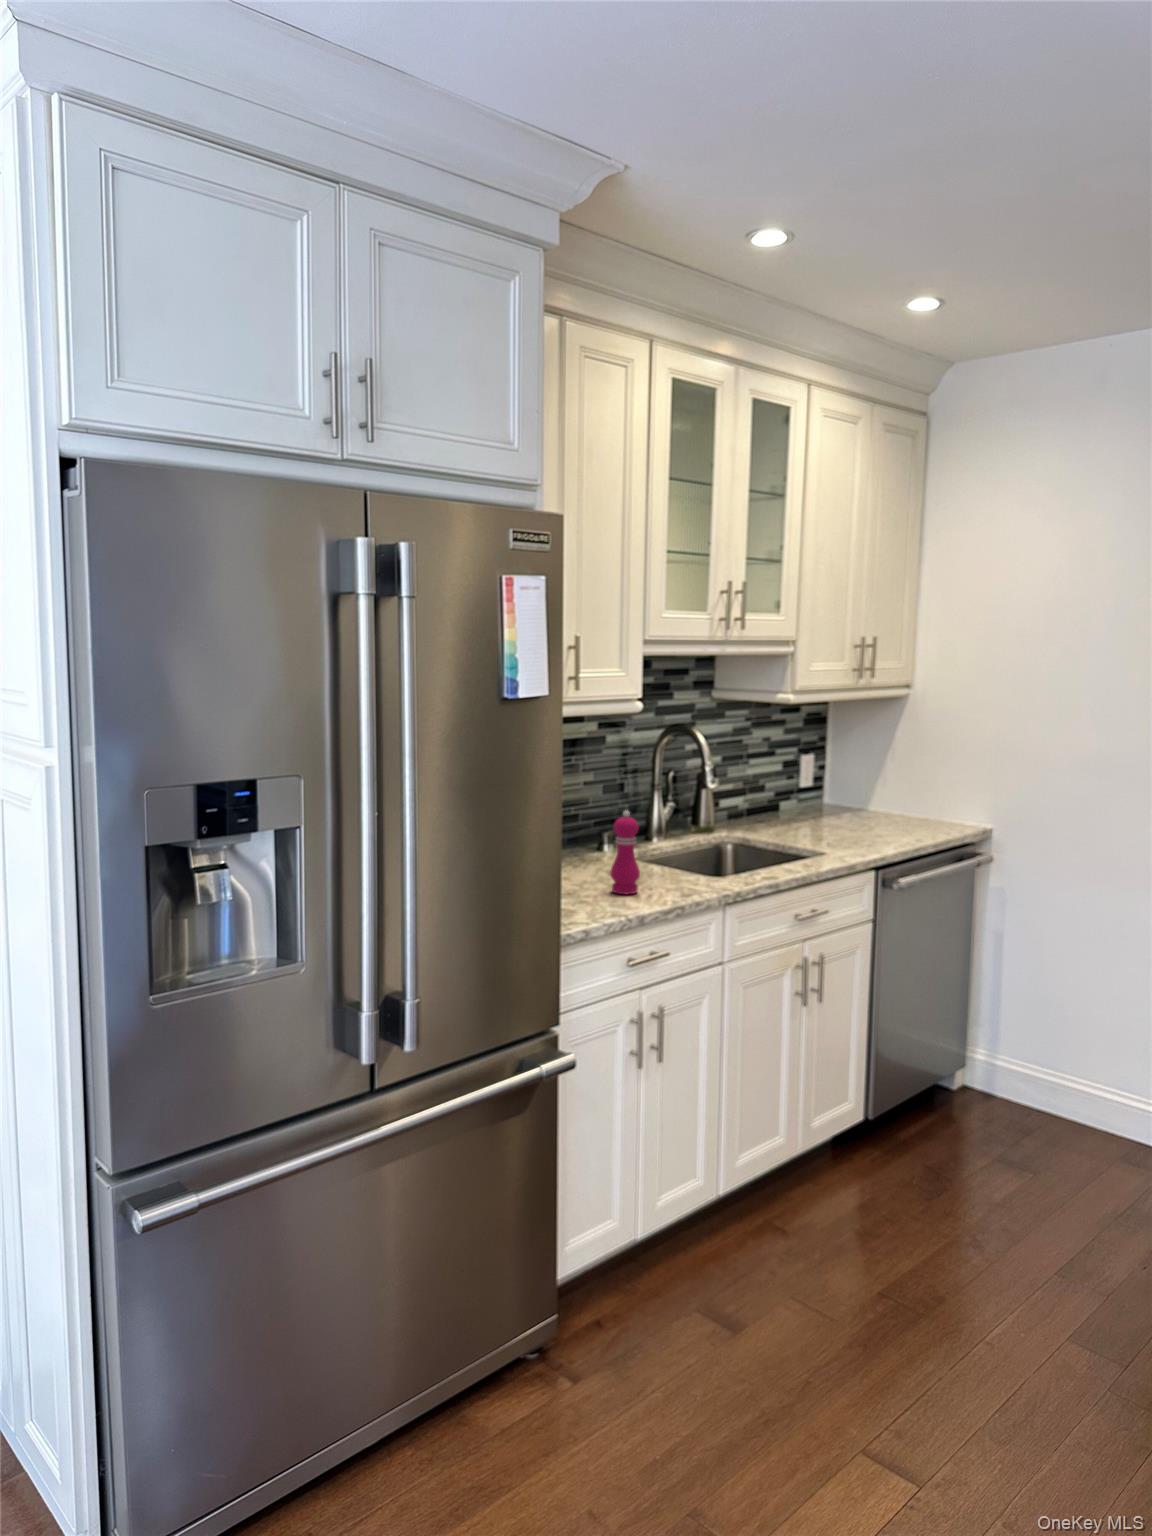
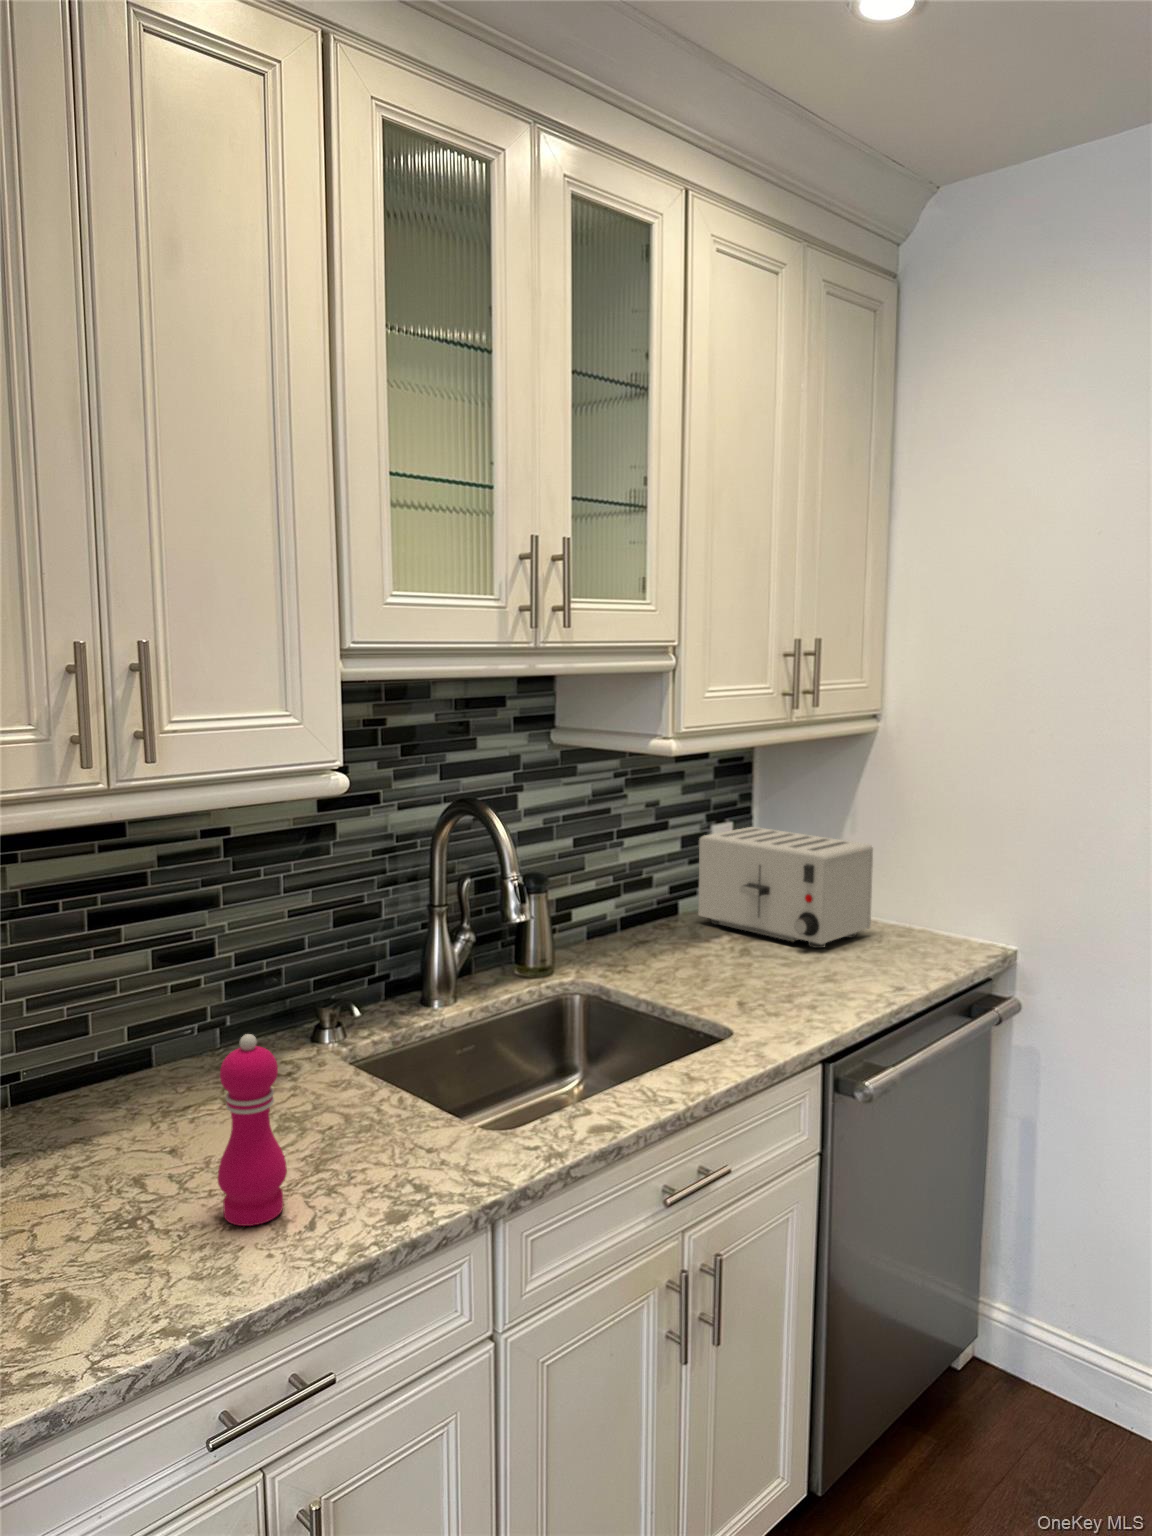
toaster: none [794,756,906,826] -> present [698,827,873,948]

